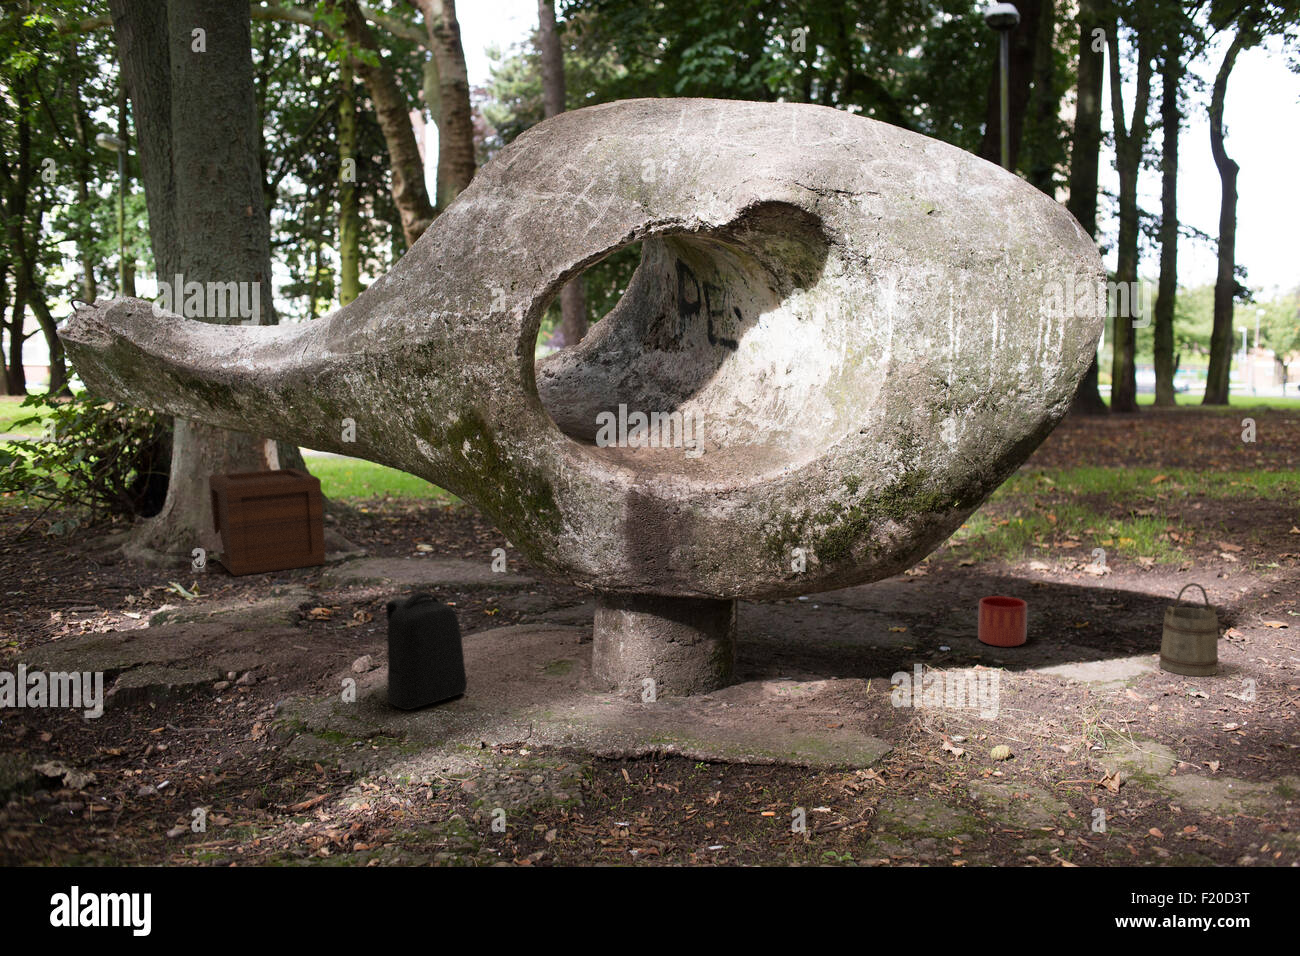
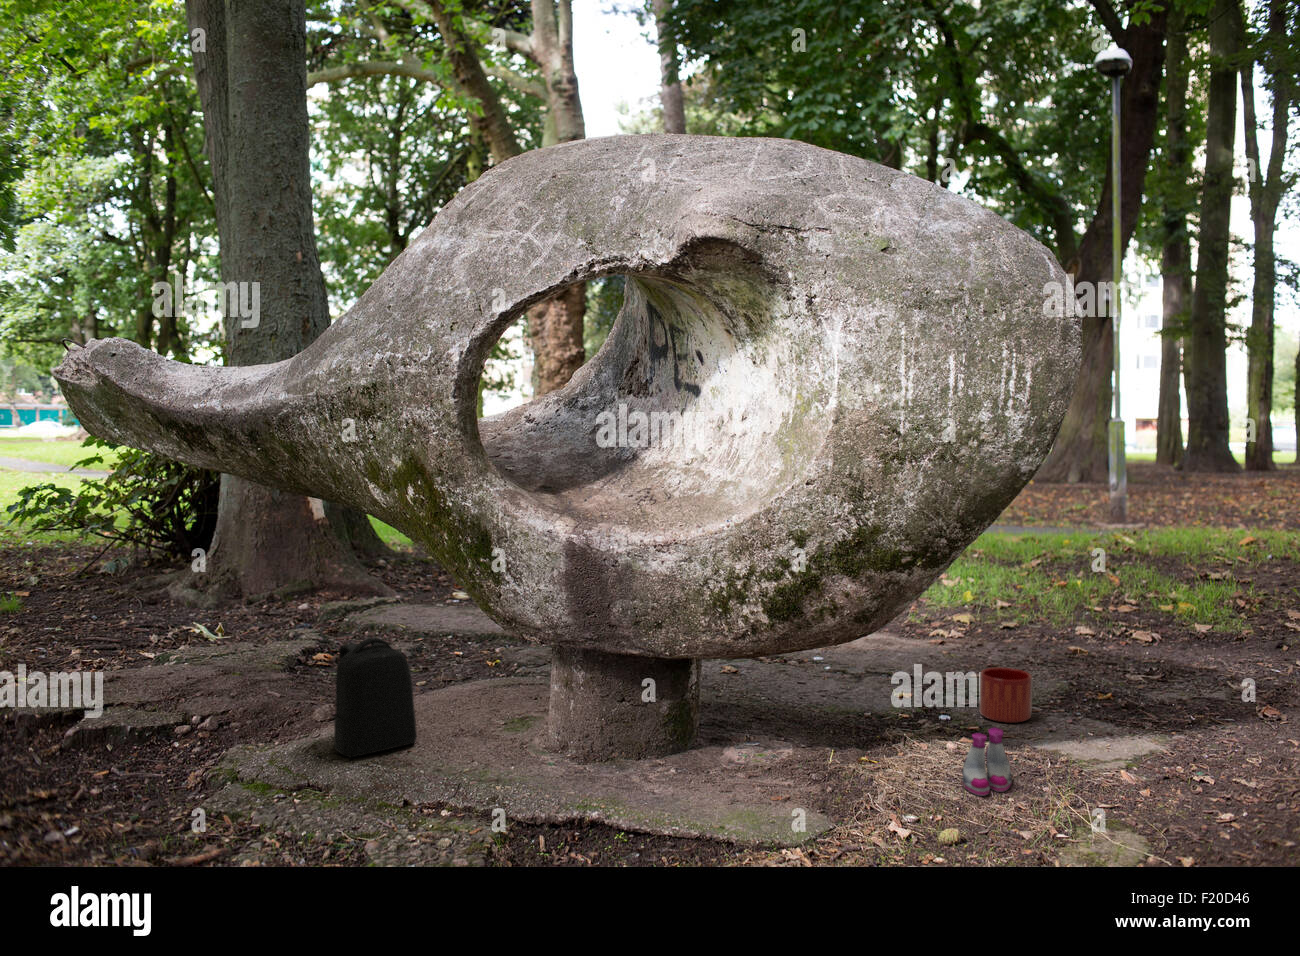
wooden crate: present [209,468,326,576] -> none [250,515,353,618]
bucket: present [1159,583,1219,676] -> none [1173,661,1240,766]
boots: none [985,651,1030,714] -> present [962,727,1012,796]

